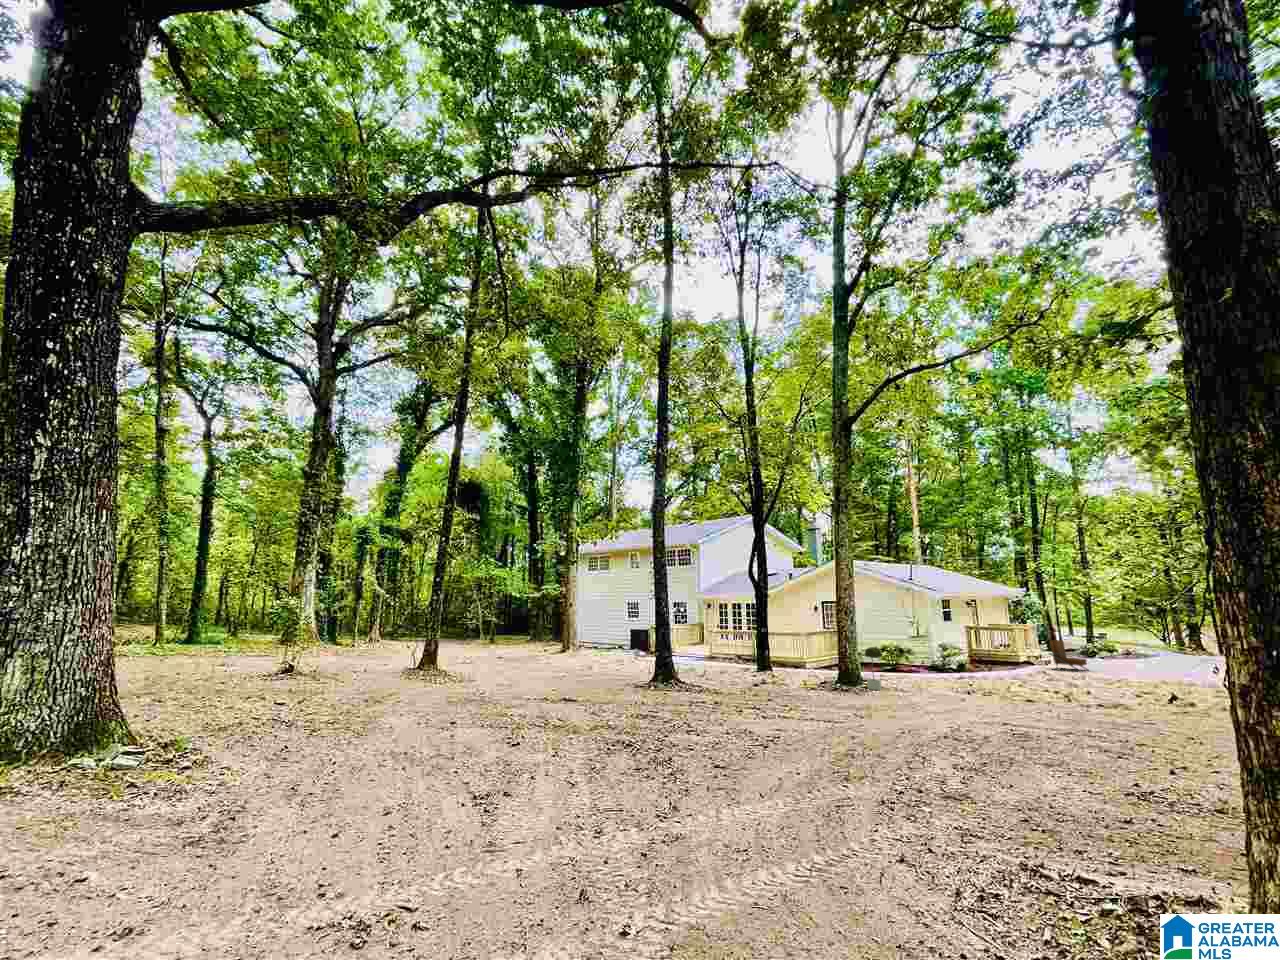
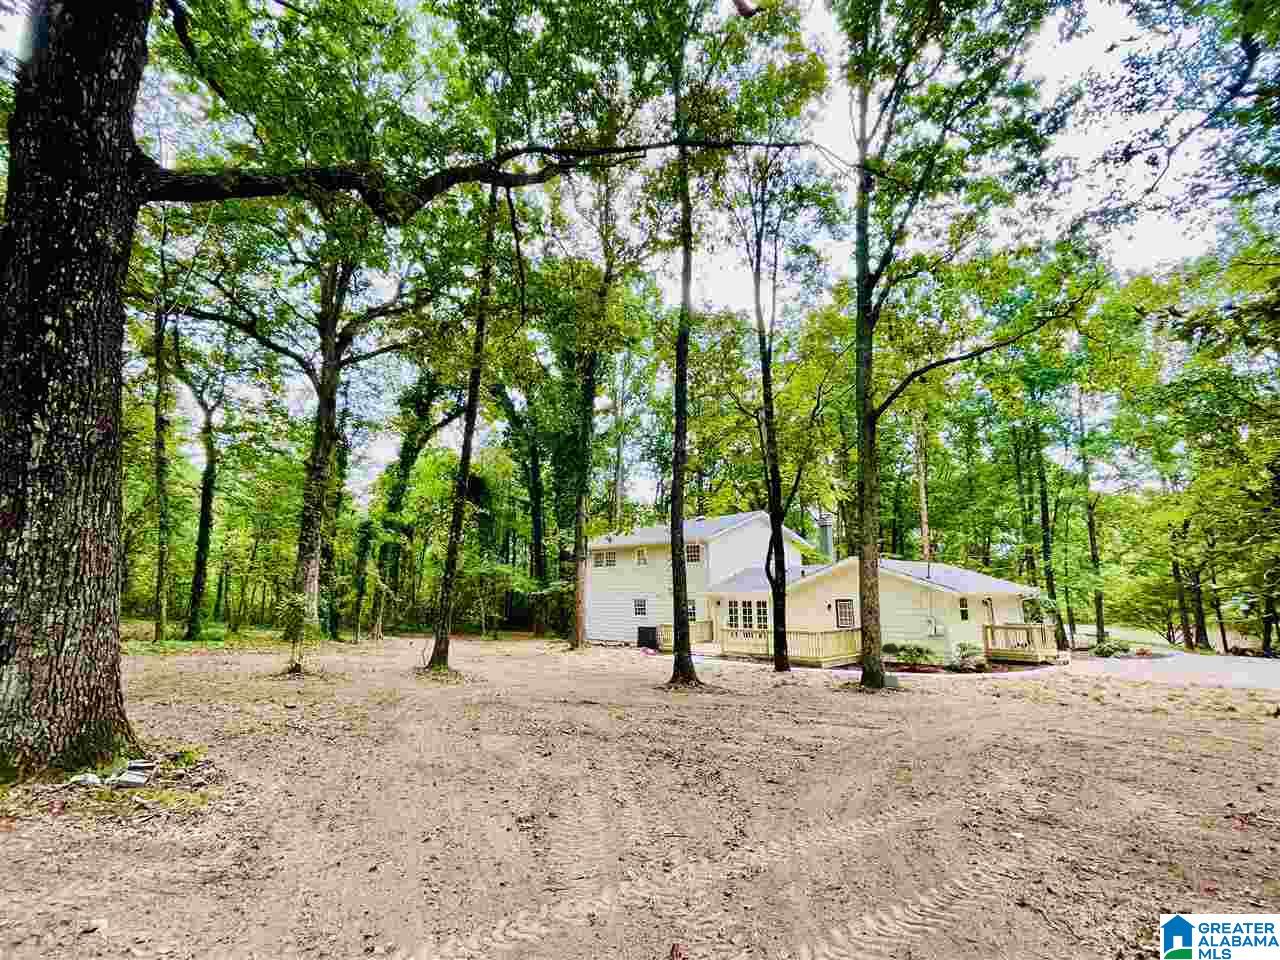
lounge chair: present [1049,640,1089,673] -> none [1051,635,1092,667]

